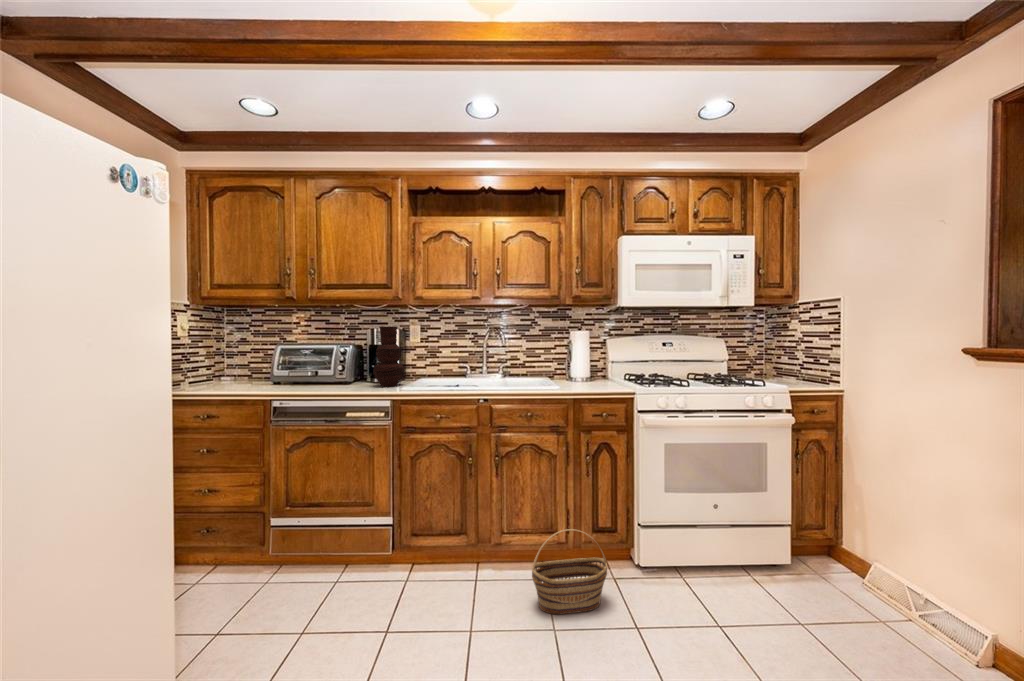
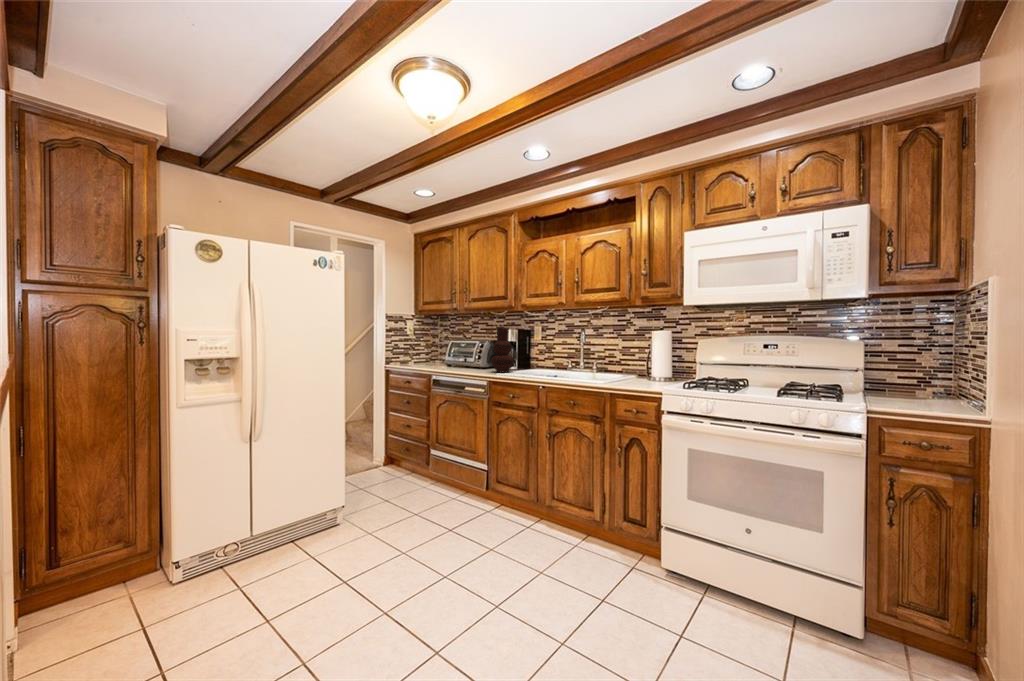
basket: present [532,529,607,614] -> none [540,499,602,574]

